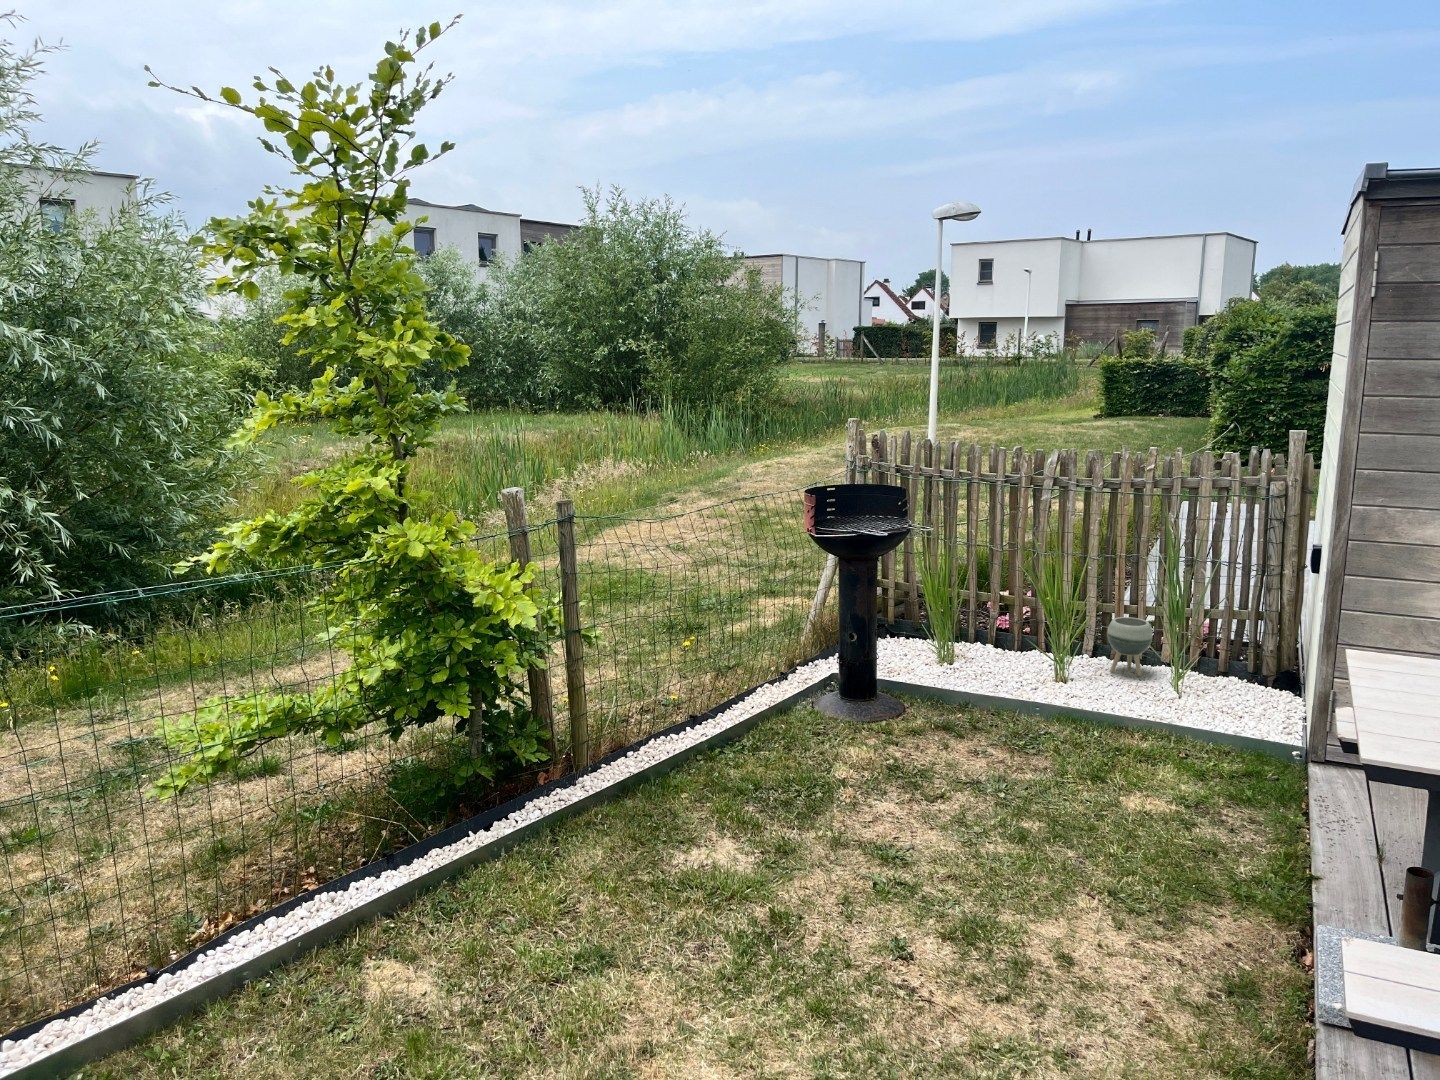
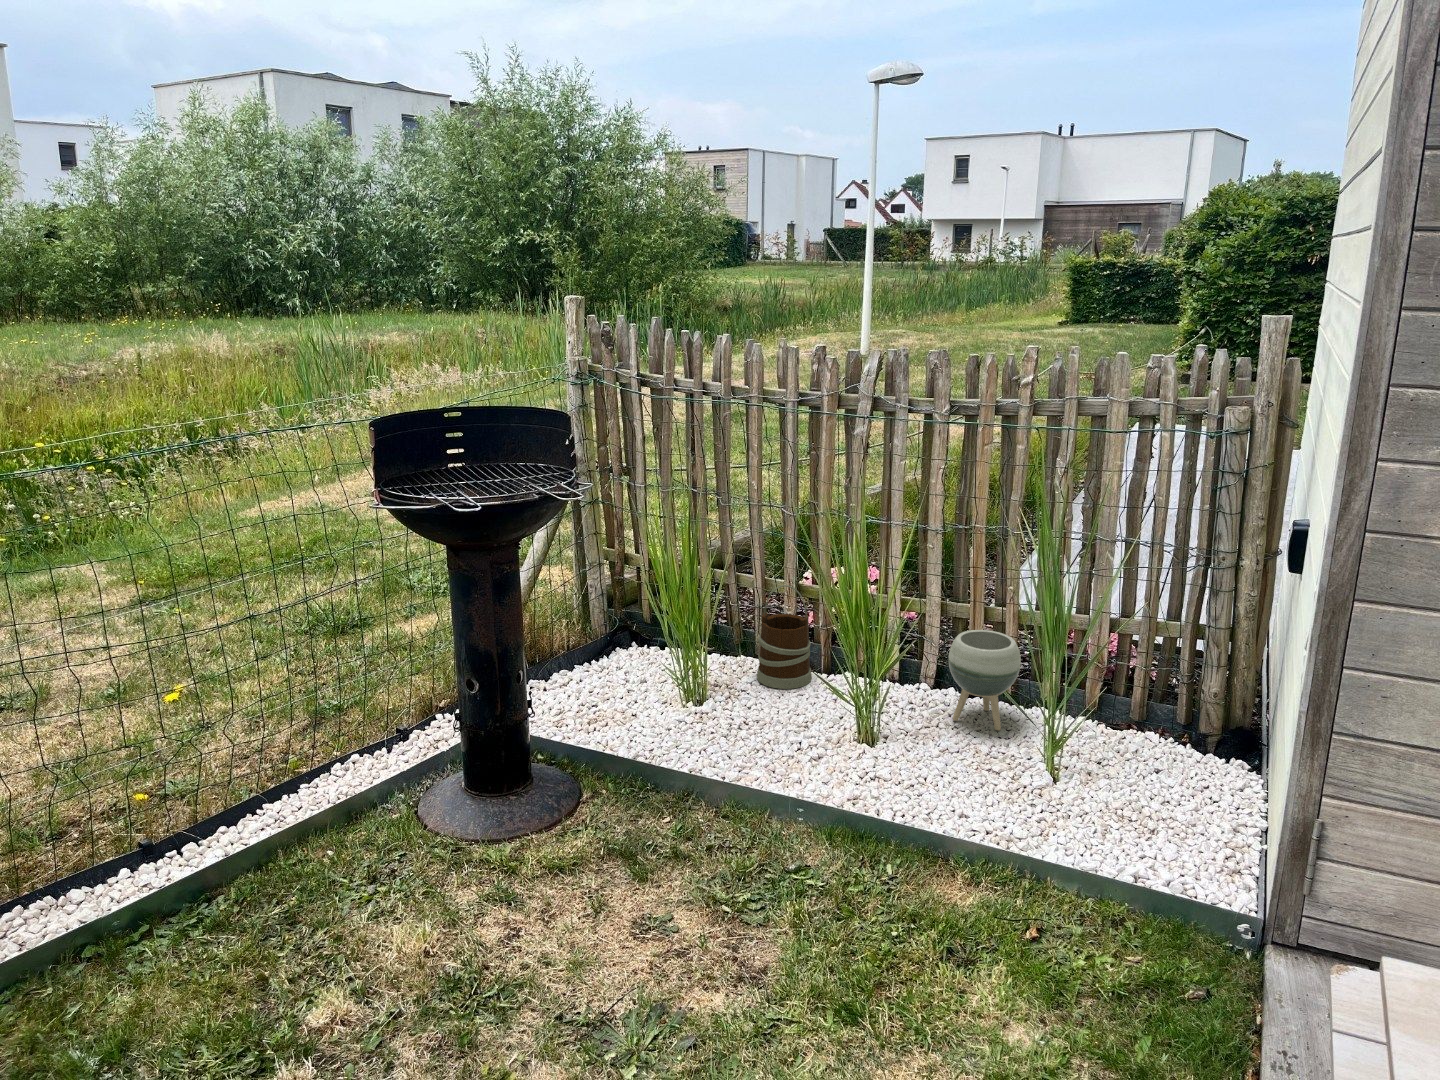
wooden bucket: none [977,593,1013,658] -> present [757,585,812,689]

